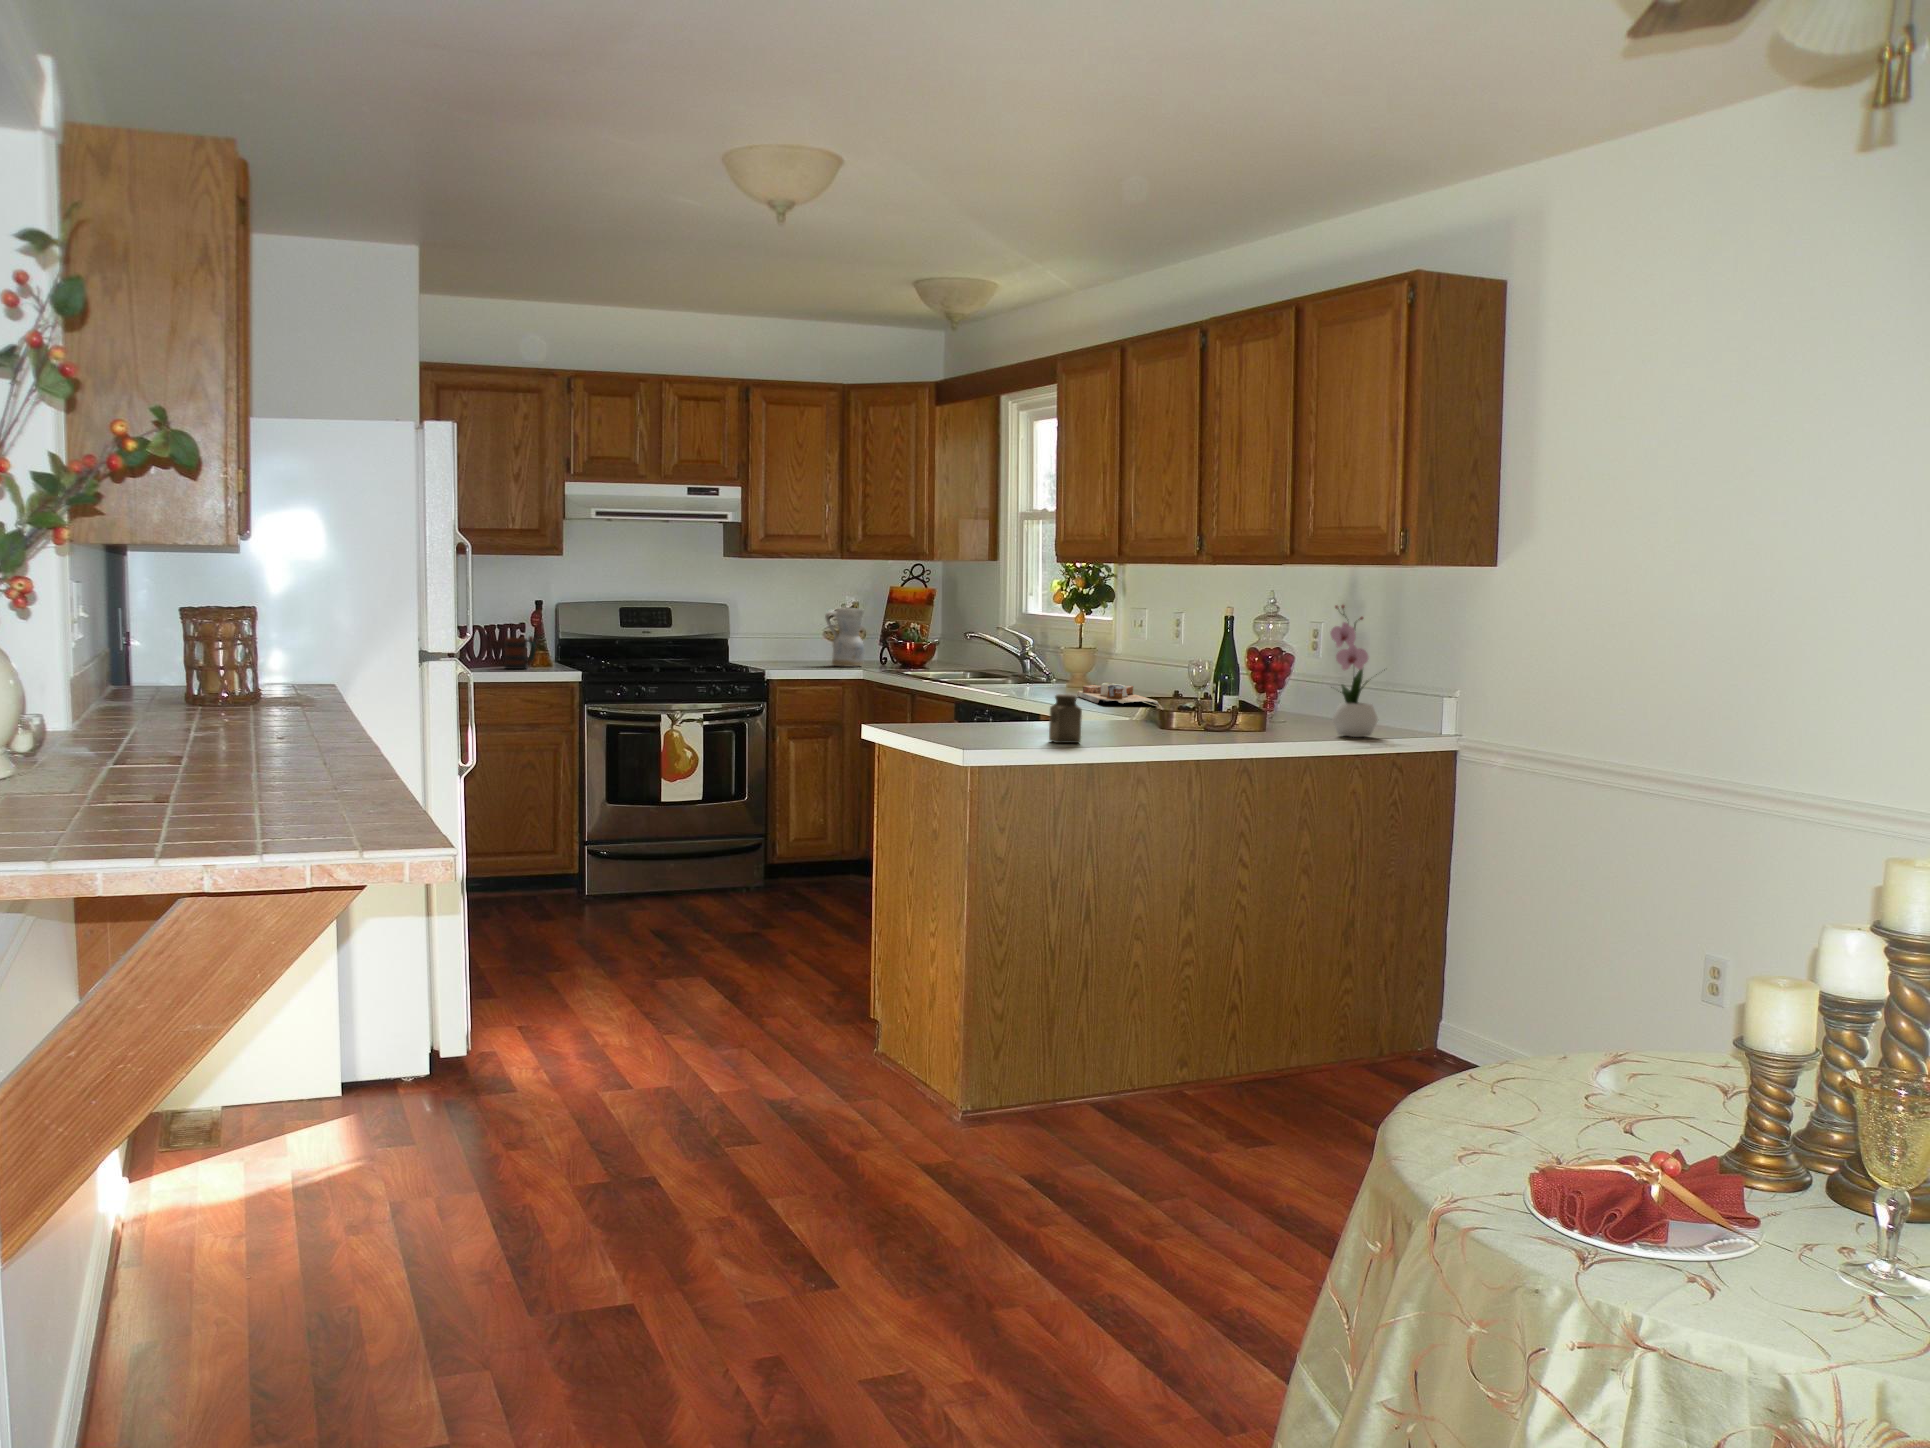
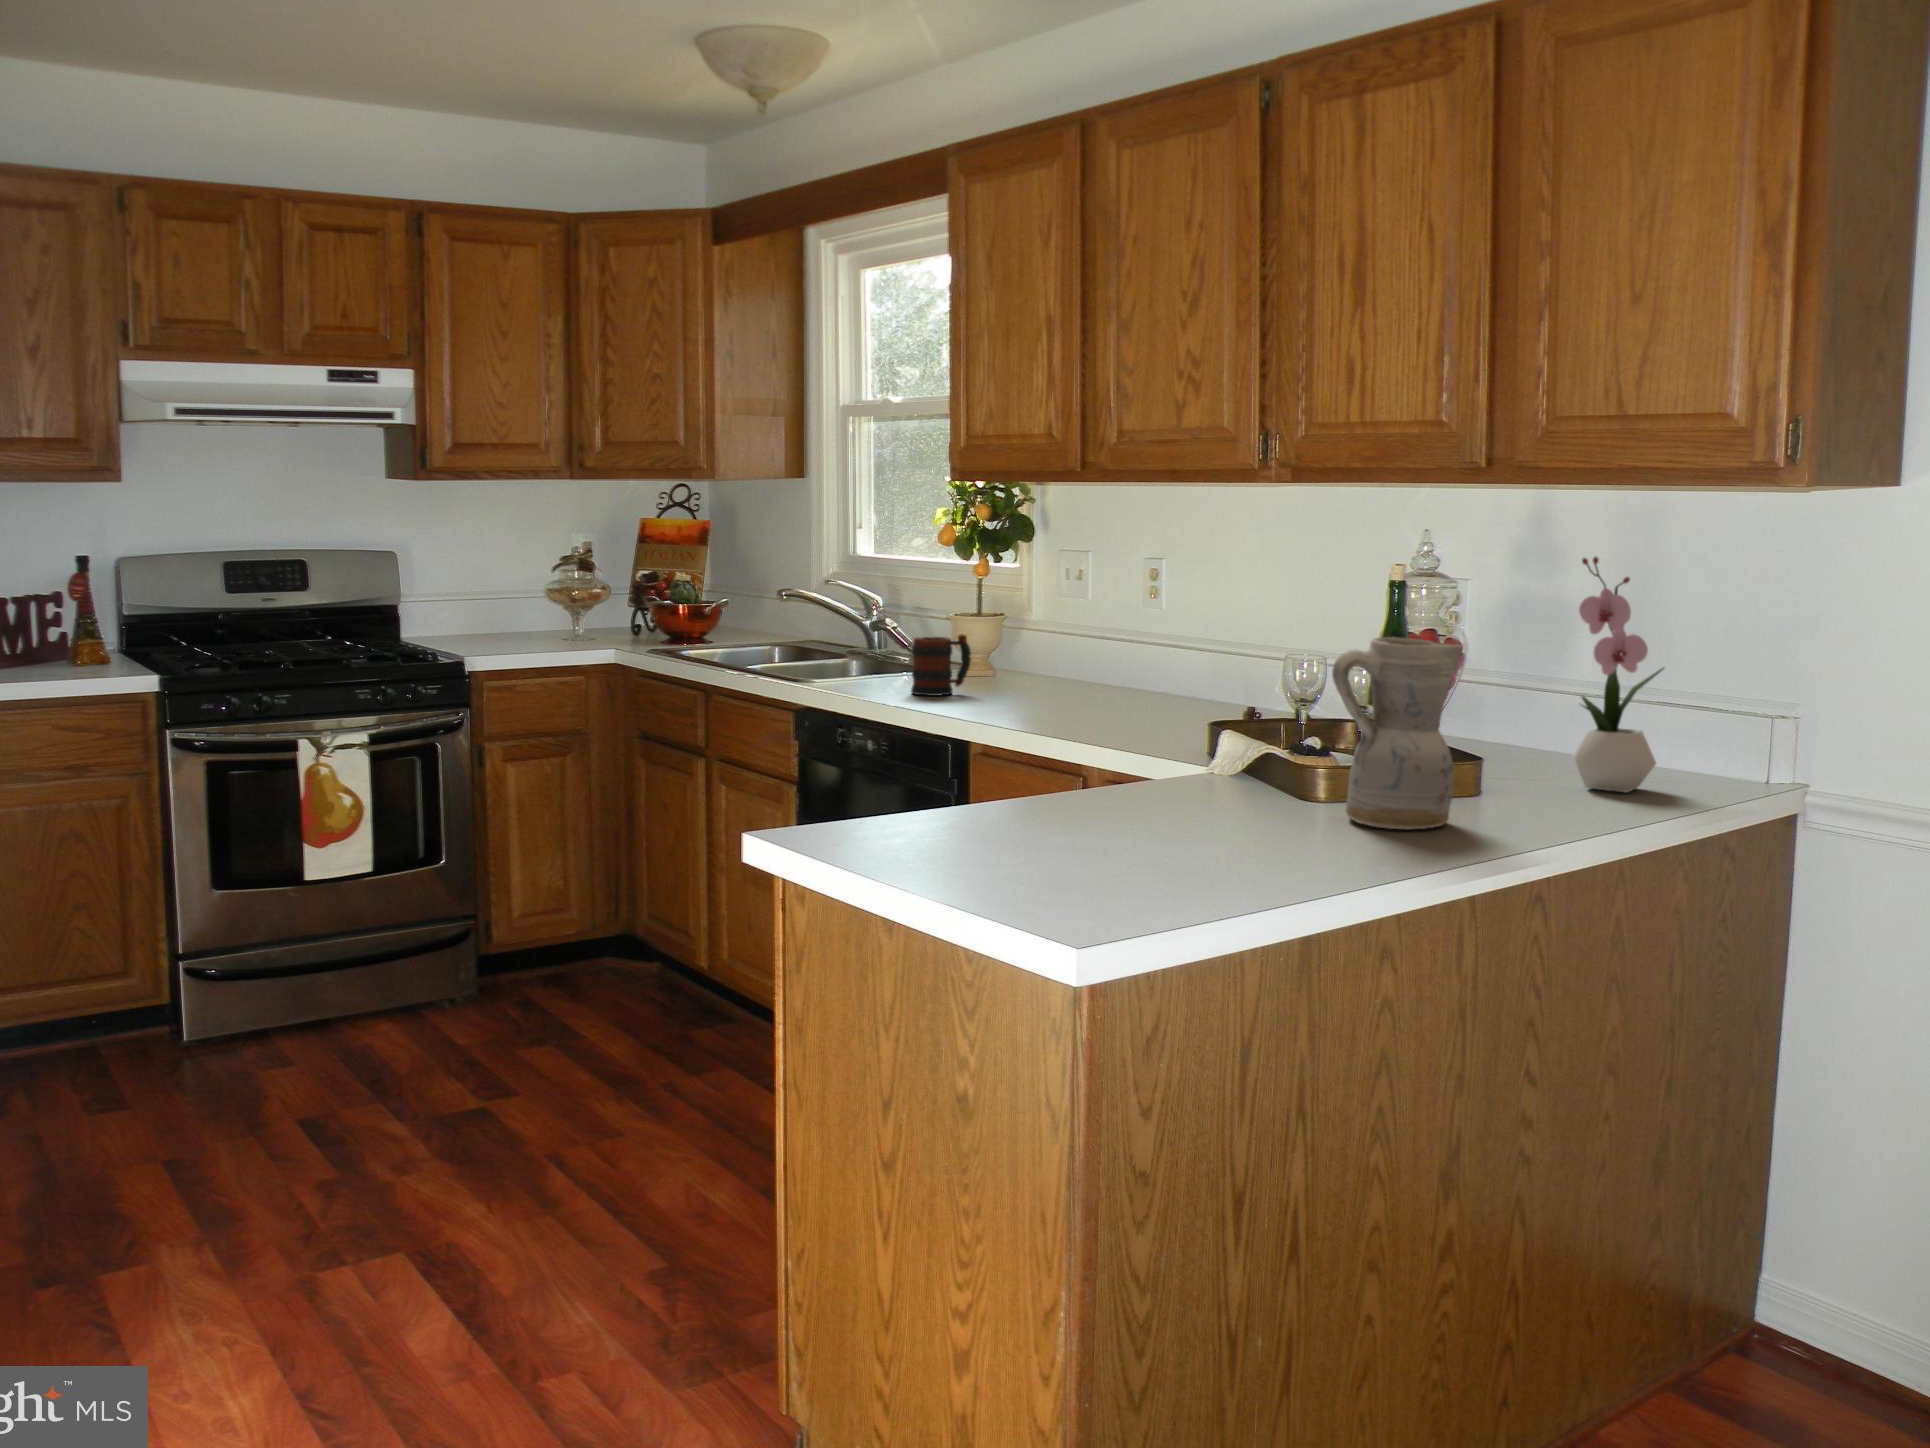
ceramic pitcher: present [825,607,864,666] -> present [1332,637,1463,829]
mug: present [505,636,536,669] -> present [911,634,971,696]
cutting board: present [1077,682,1159,706] -> none [1004,676,1164,717]
salt shaker: present [1049,694,1082,743] -> none [1145,757,1216,861]

